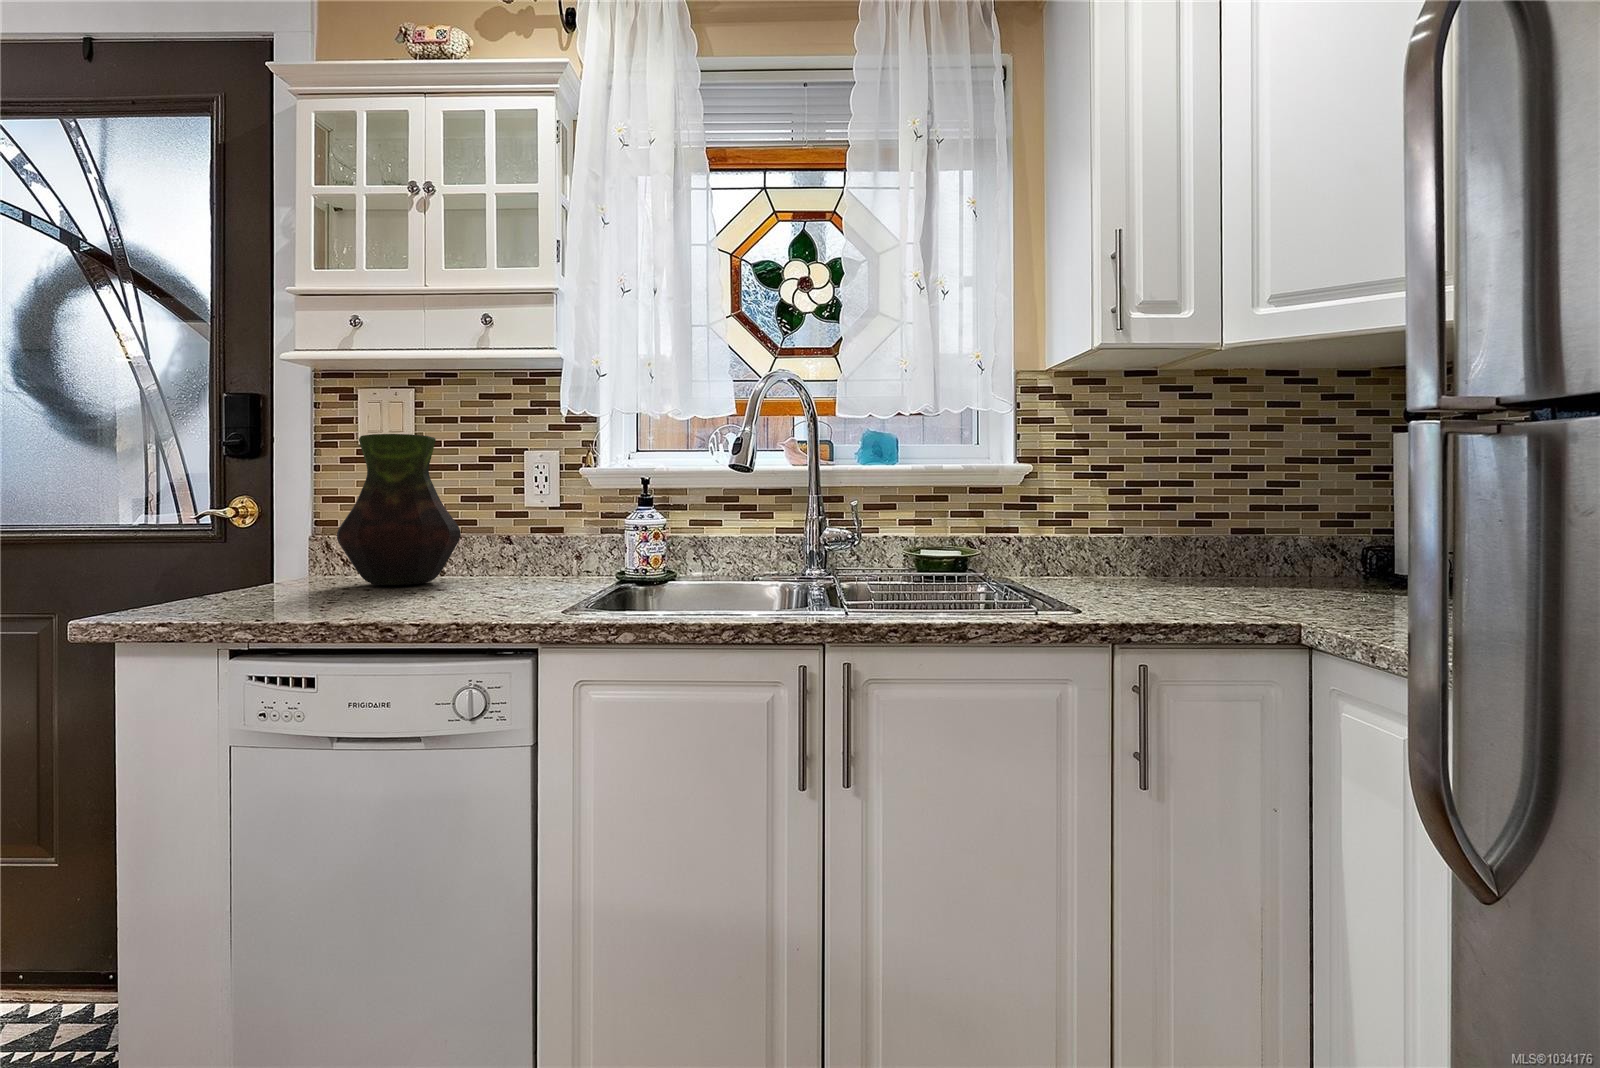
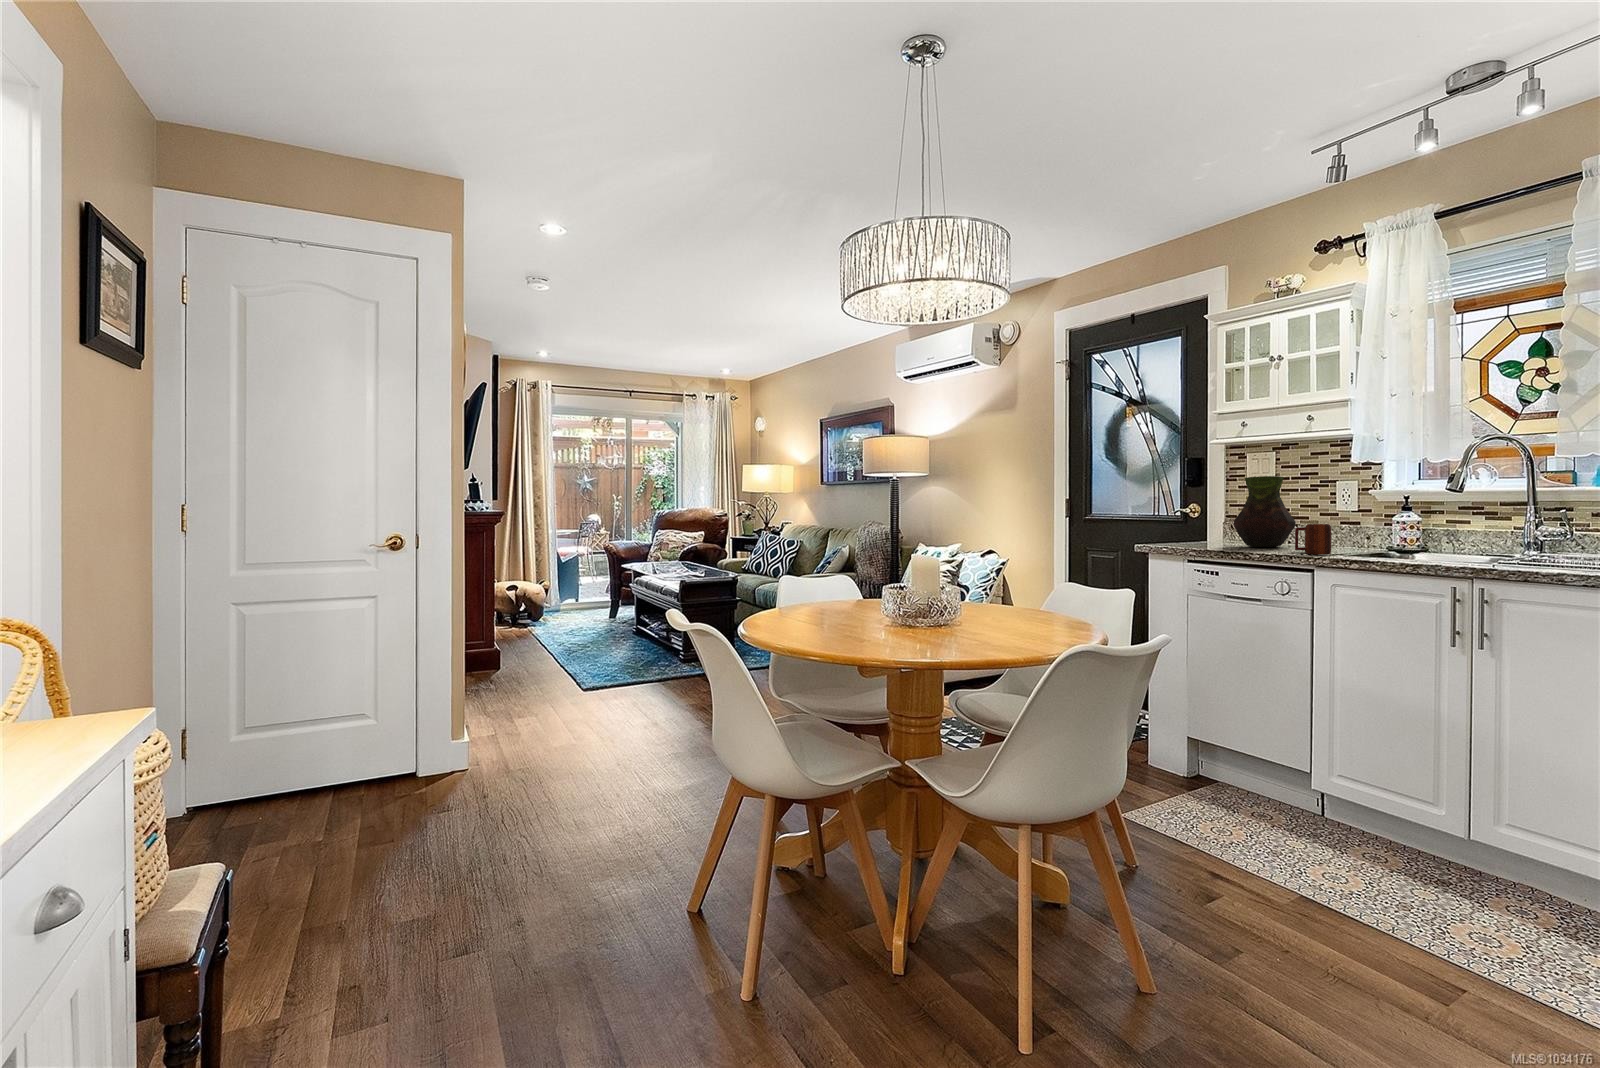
mug: none [472,536,540,600] -> present [1295,524,1331,555]

